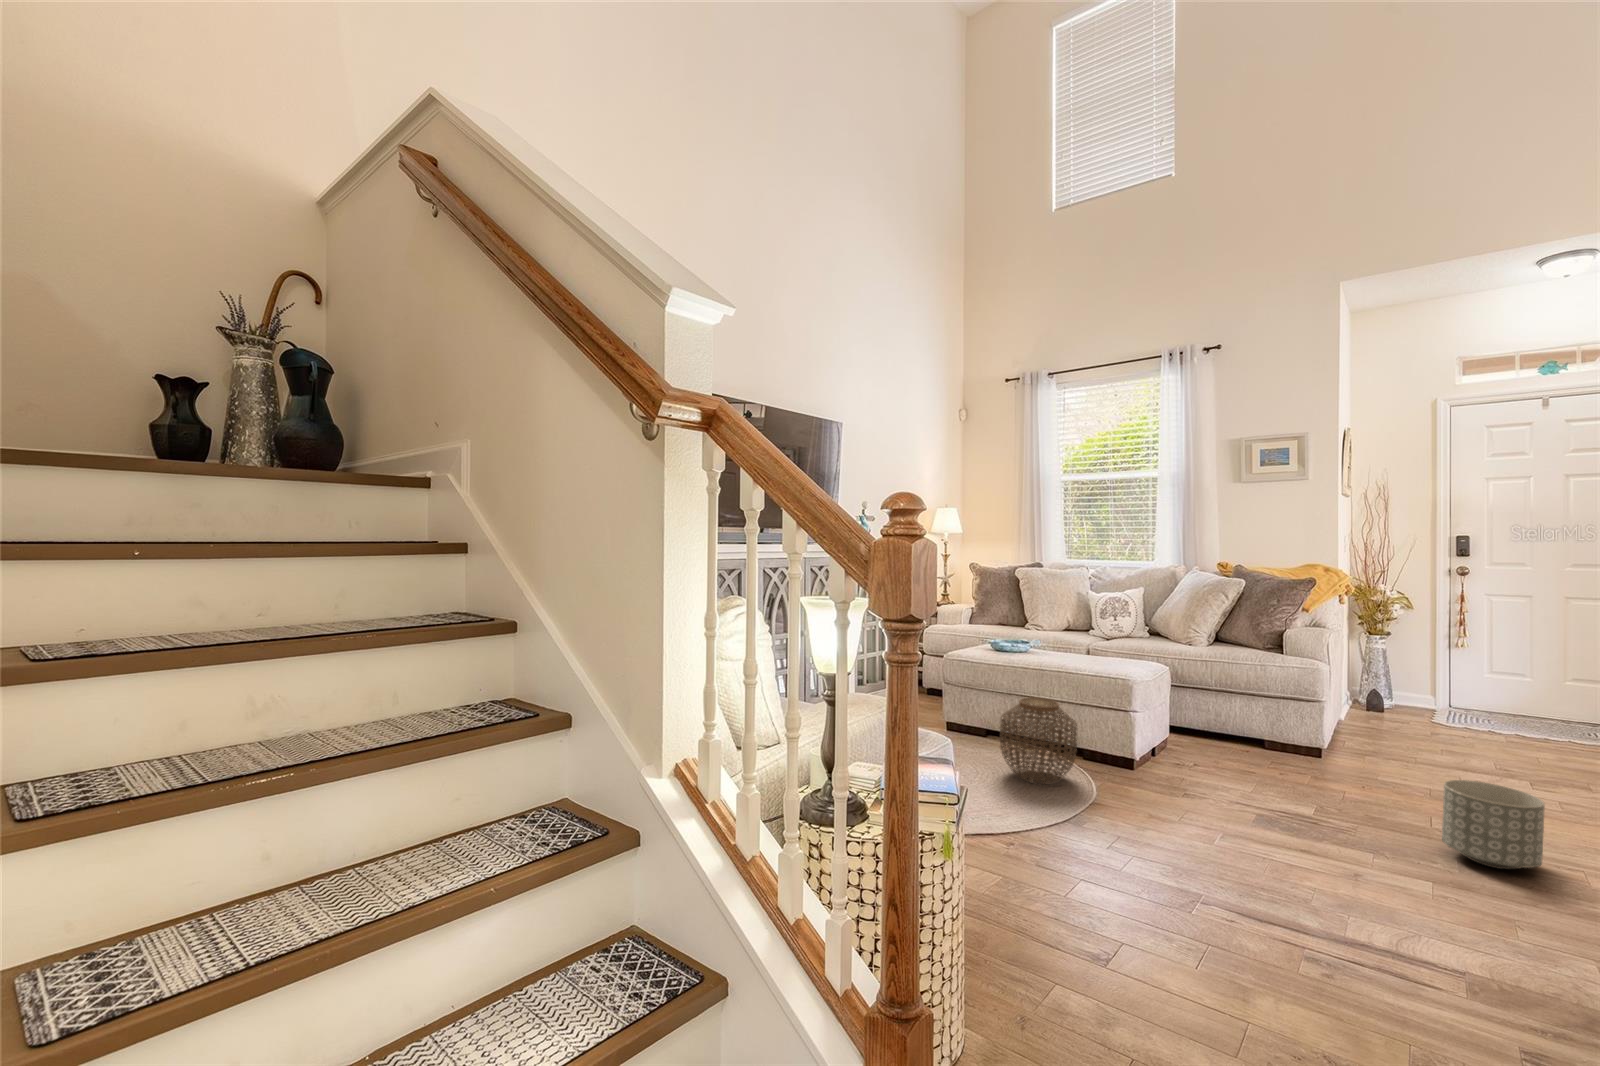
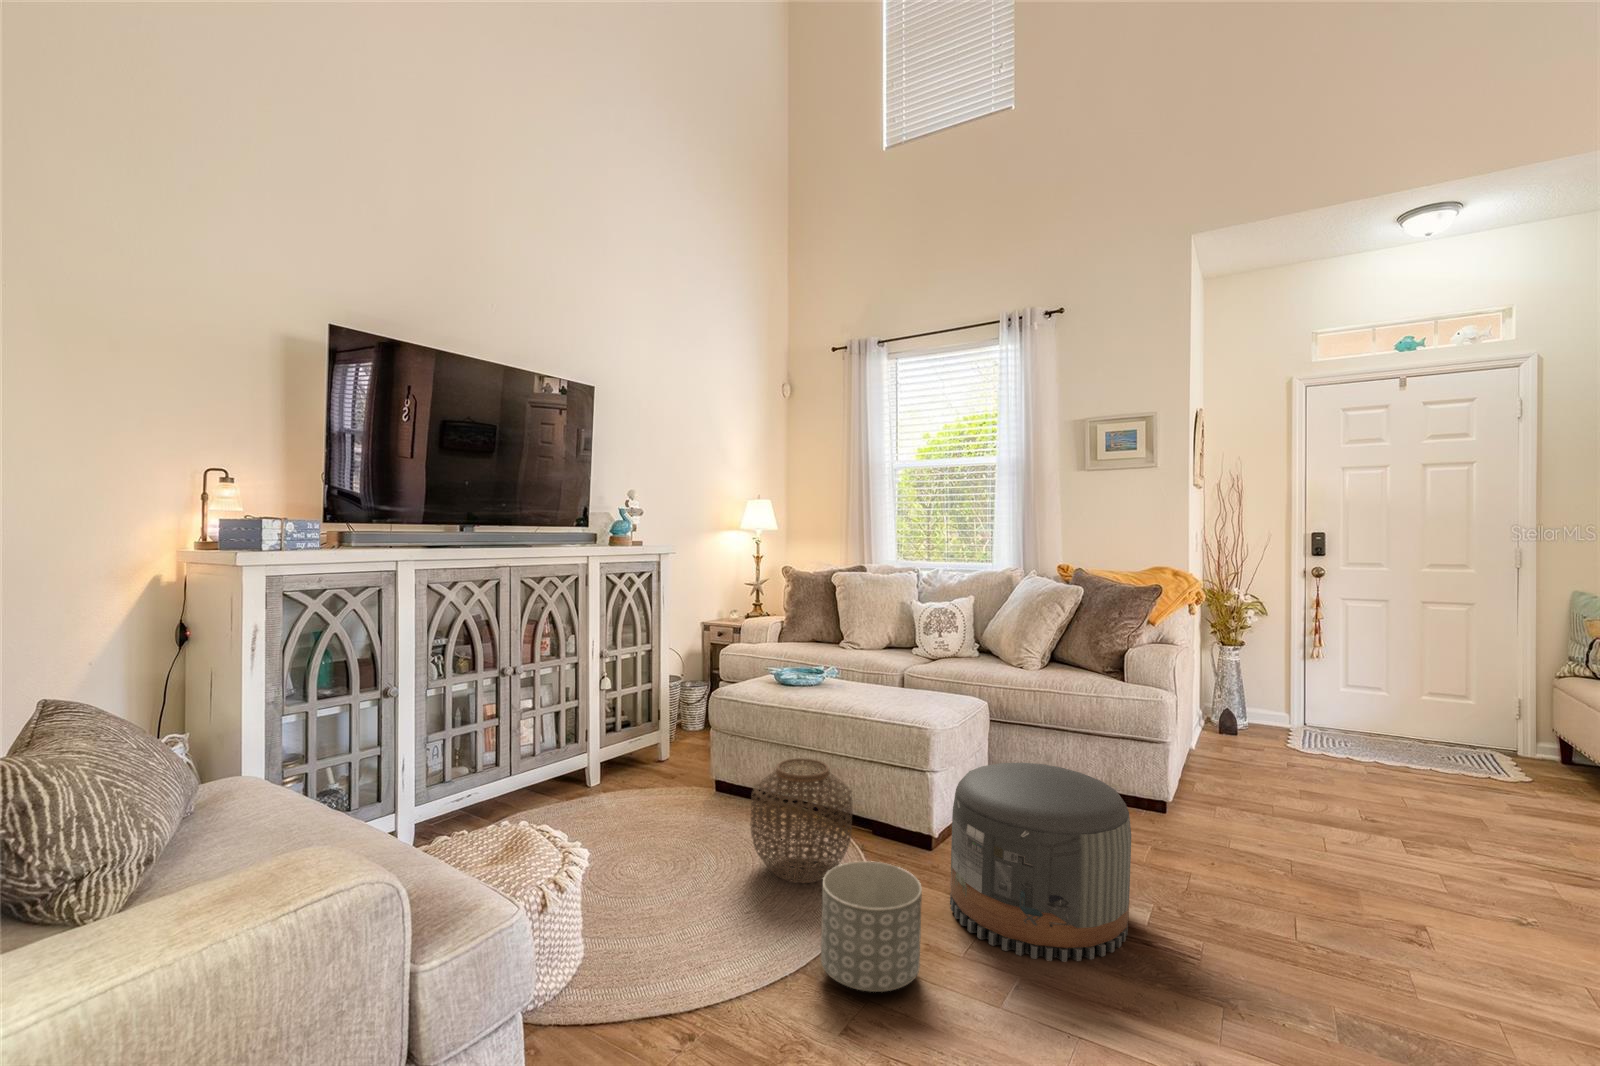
pouf: none [1158,703,1302,834] -> present [950,763,1131,962]
planter: present [1442,780,1545,869] -> present [821,861,922,992]

